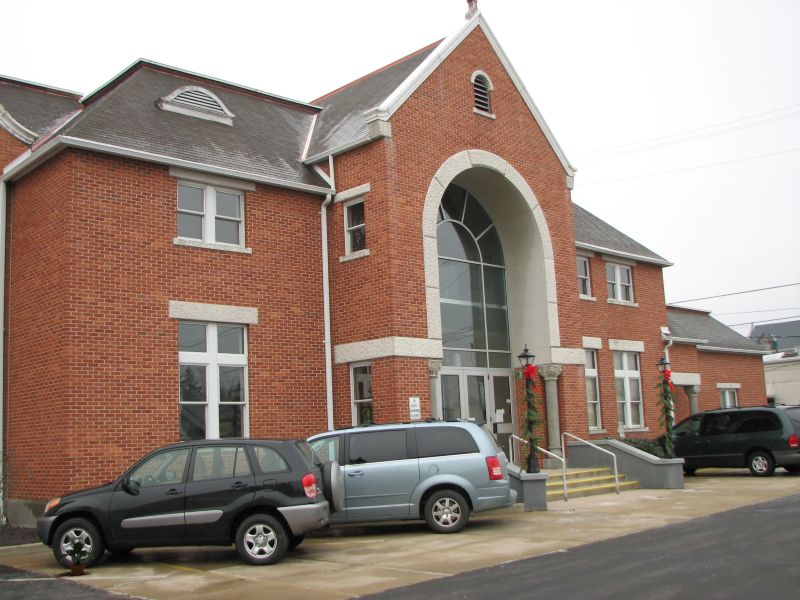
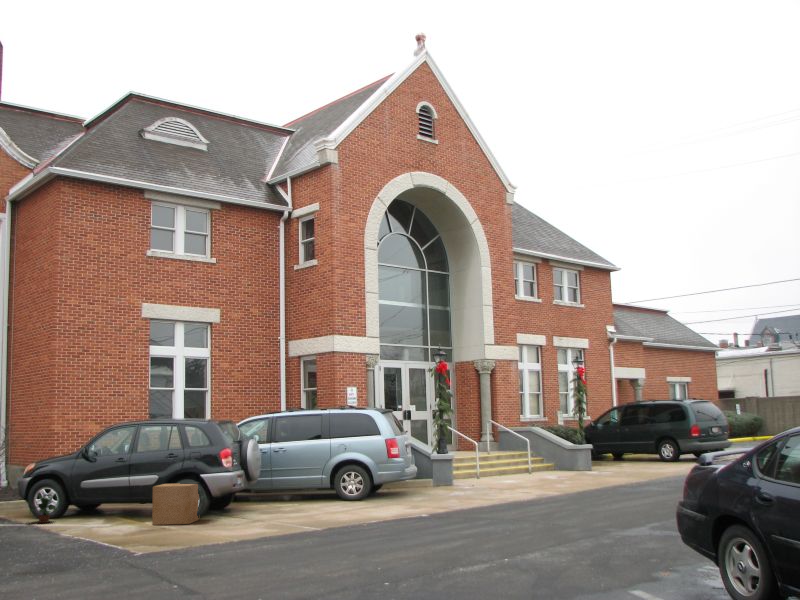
cardboard box: none [223,518,278,574] -> present [152,484,200,525]

